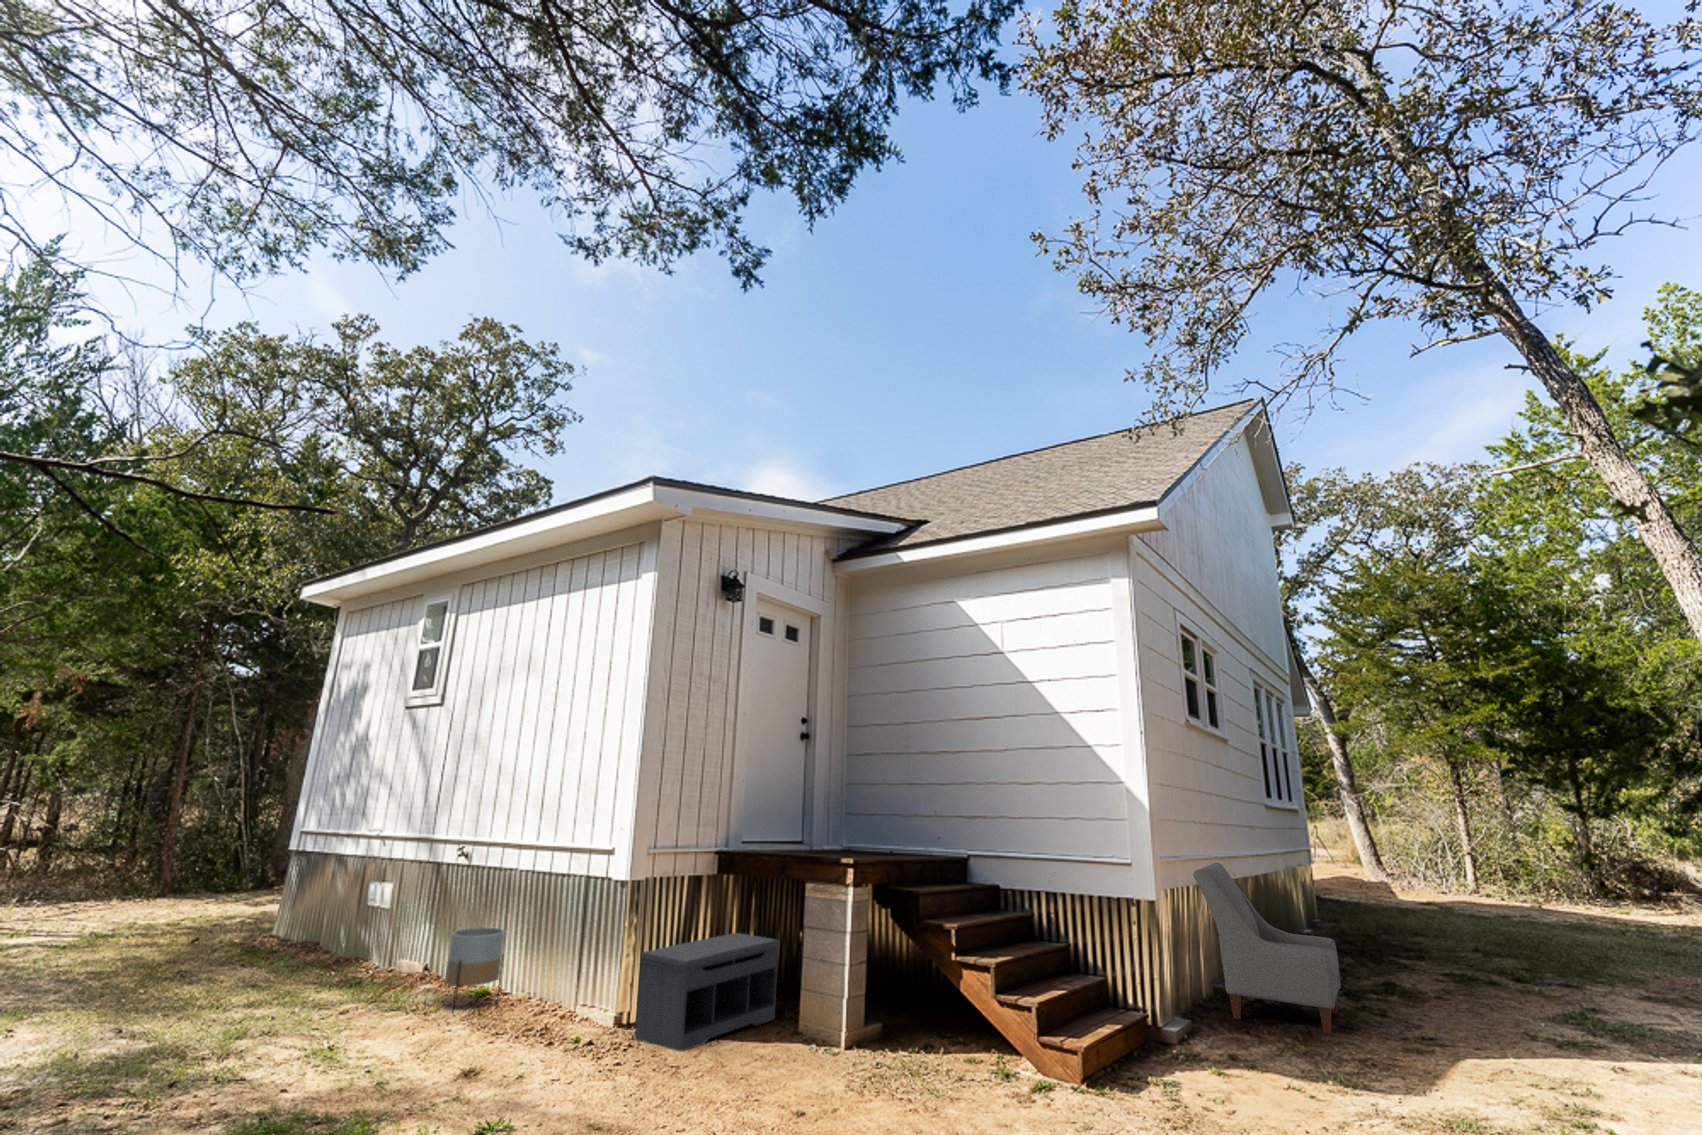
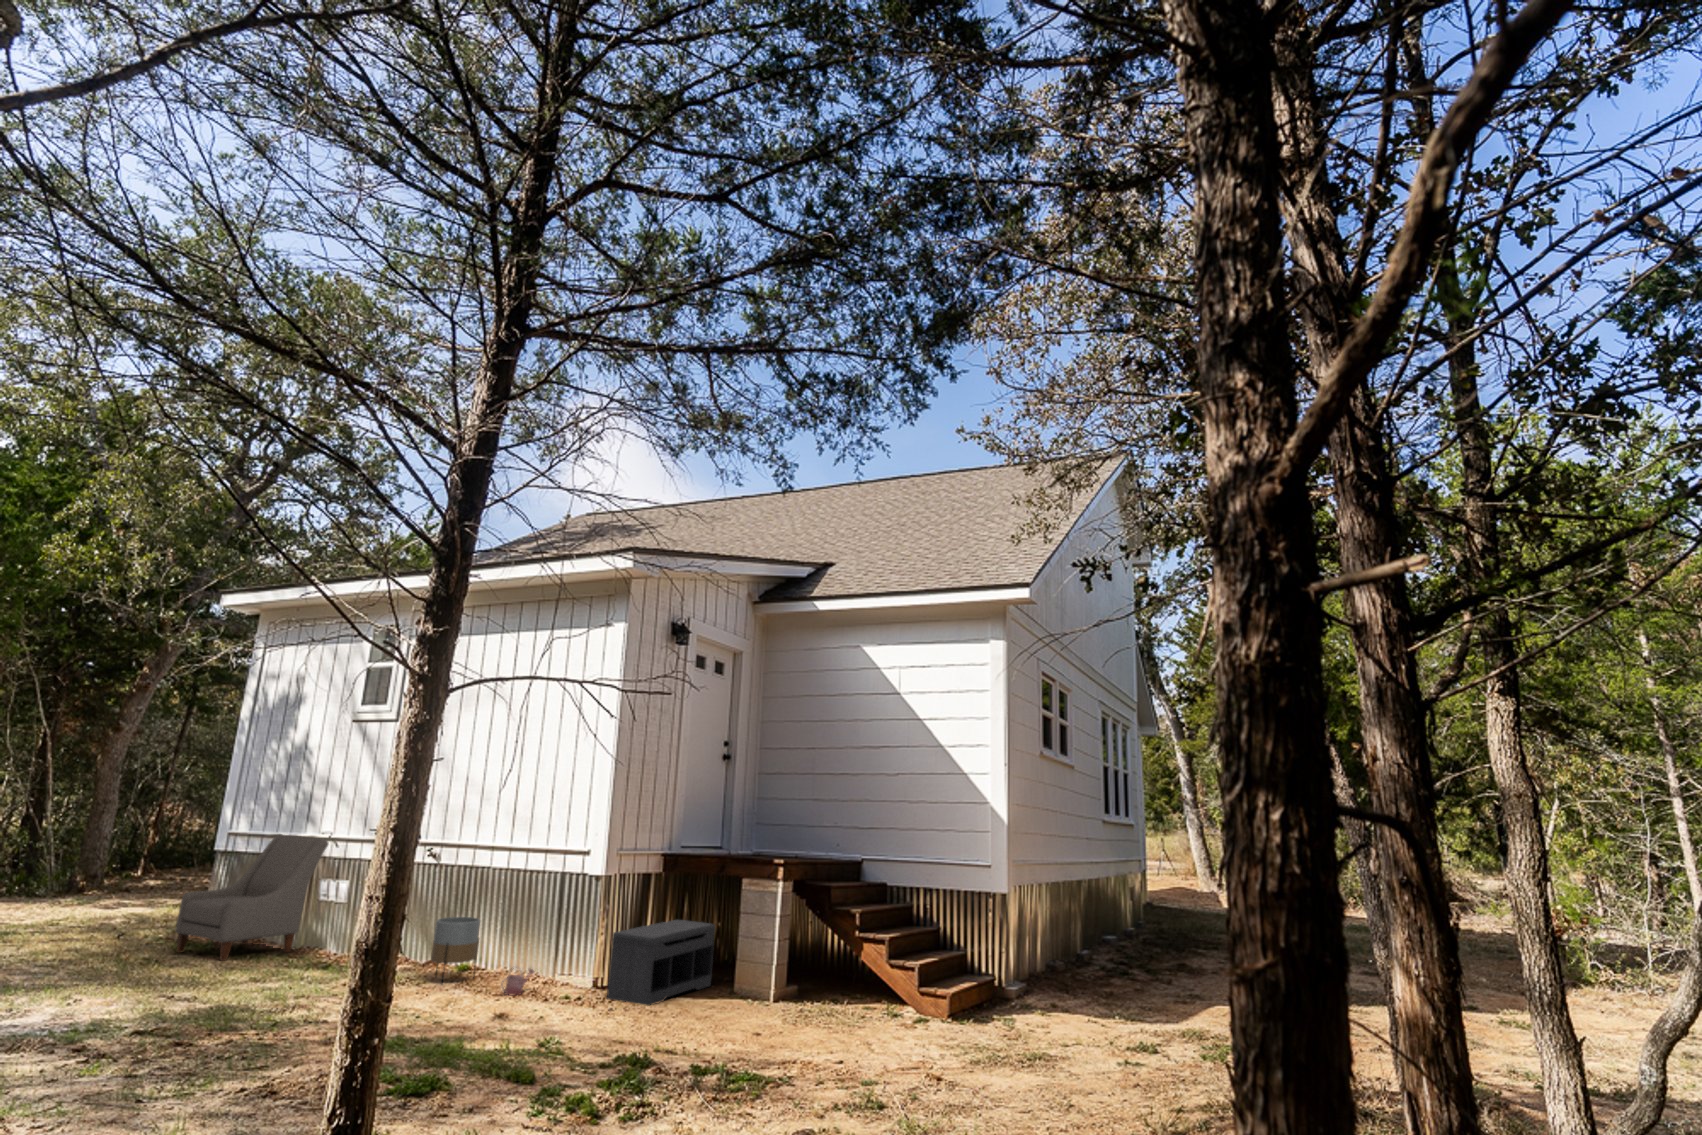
chair: present [1193,863,1341,1034] -> present [176,834,328,961]
watering can: none [509,992,556,1031] -> present [501,969,534,996]

